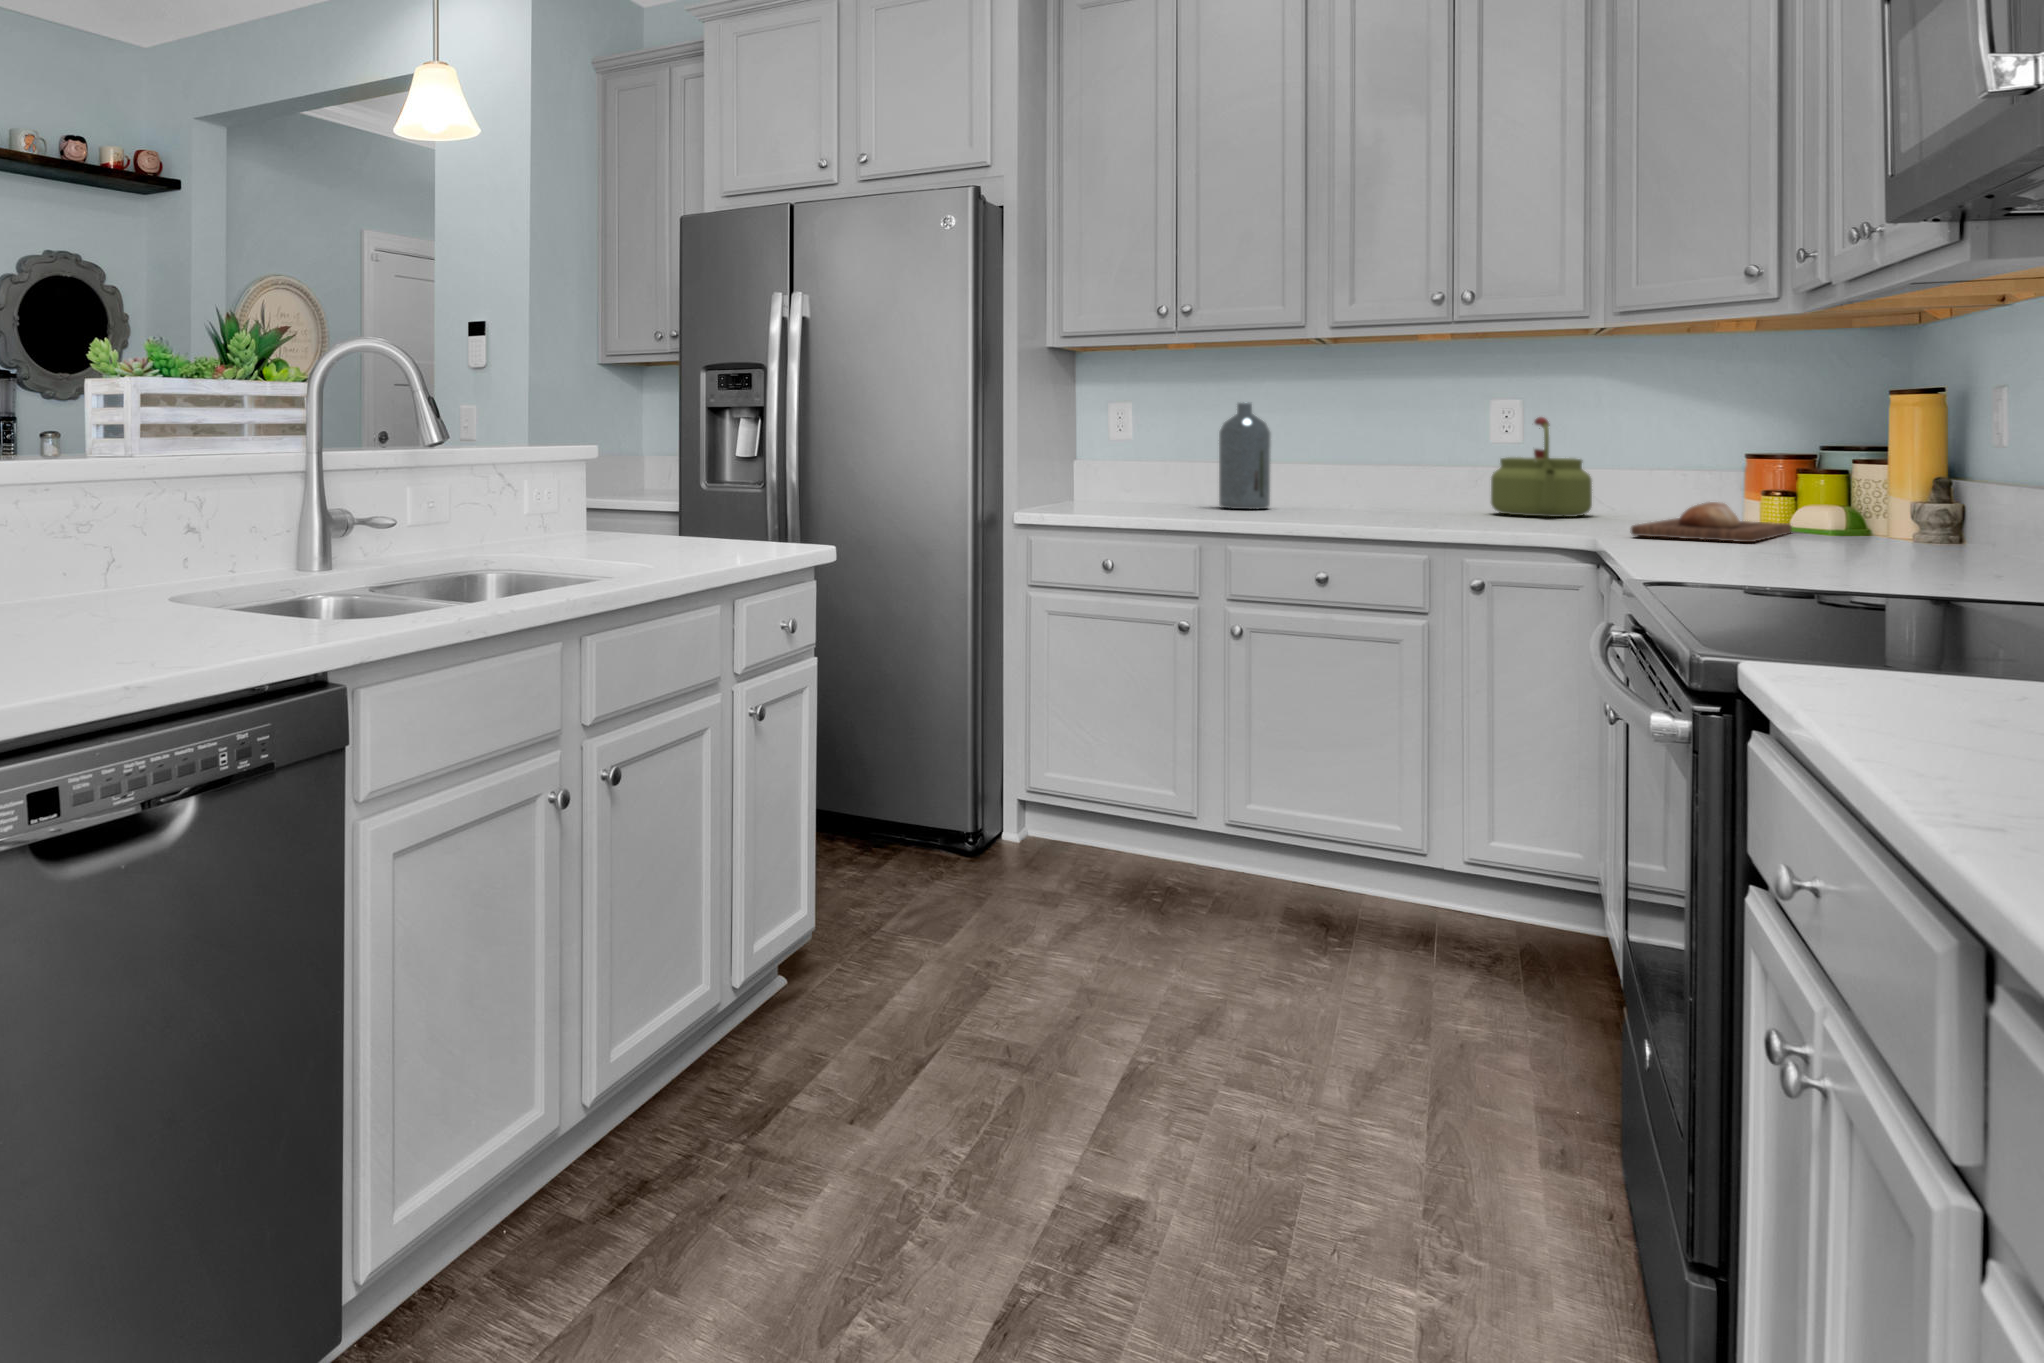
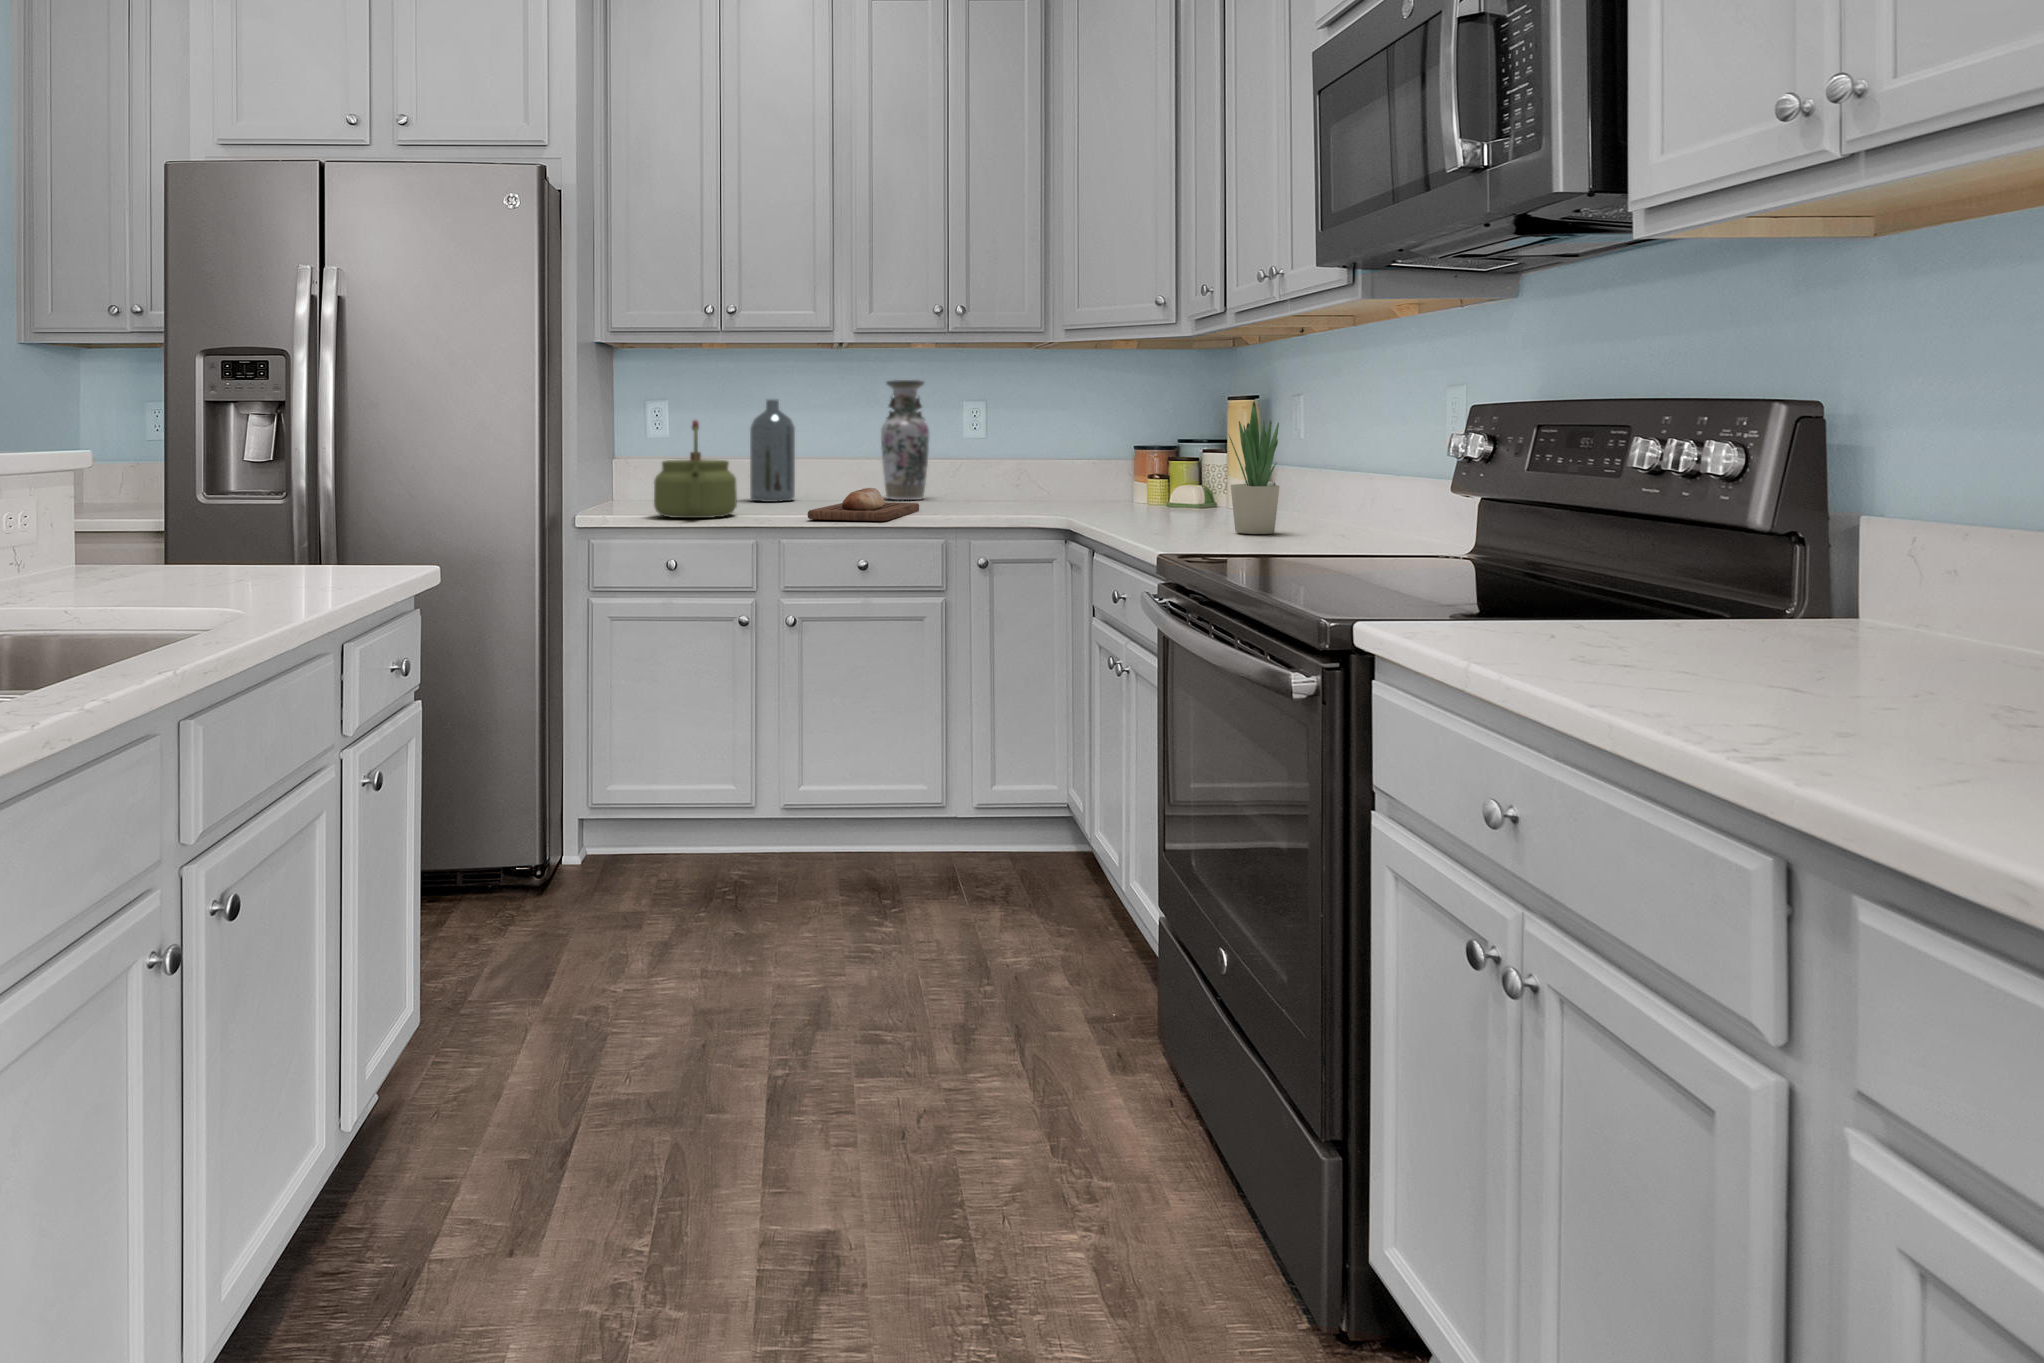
vase: none [1372,380,1434,513] -> present [881,380,929,500]
potted plant: none [1784,398,1870,566] -> present [1229,401,1279,534]
kettle: present [1491,417,1592,517] -> present [654,420,737,518]
bread loaf: present [1630,502,1792,542] -> present [808,488,919,521]

